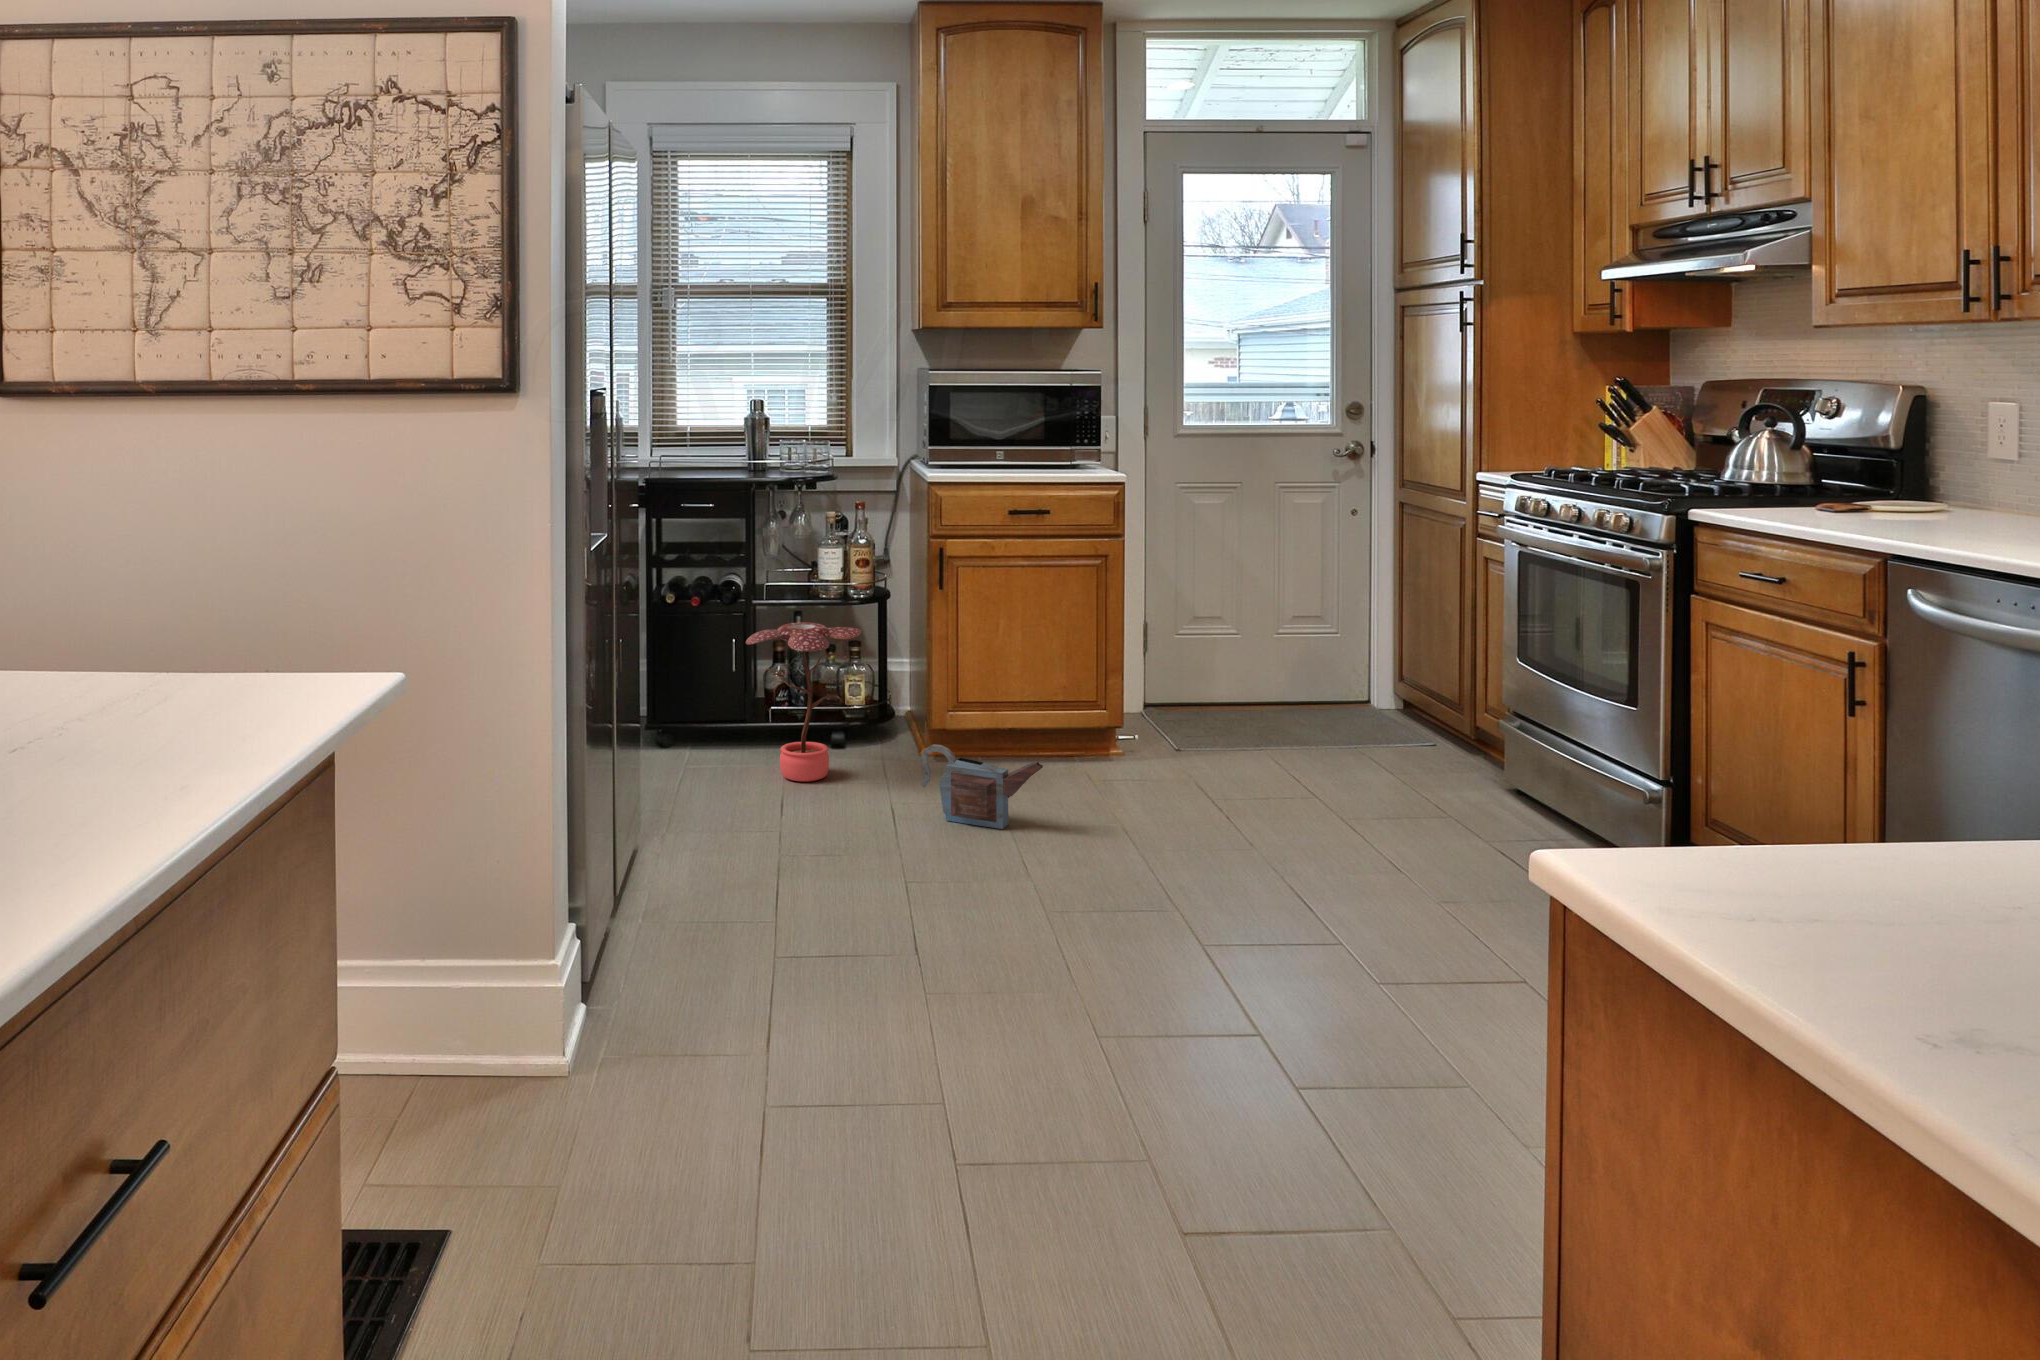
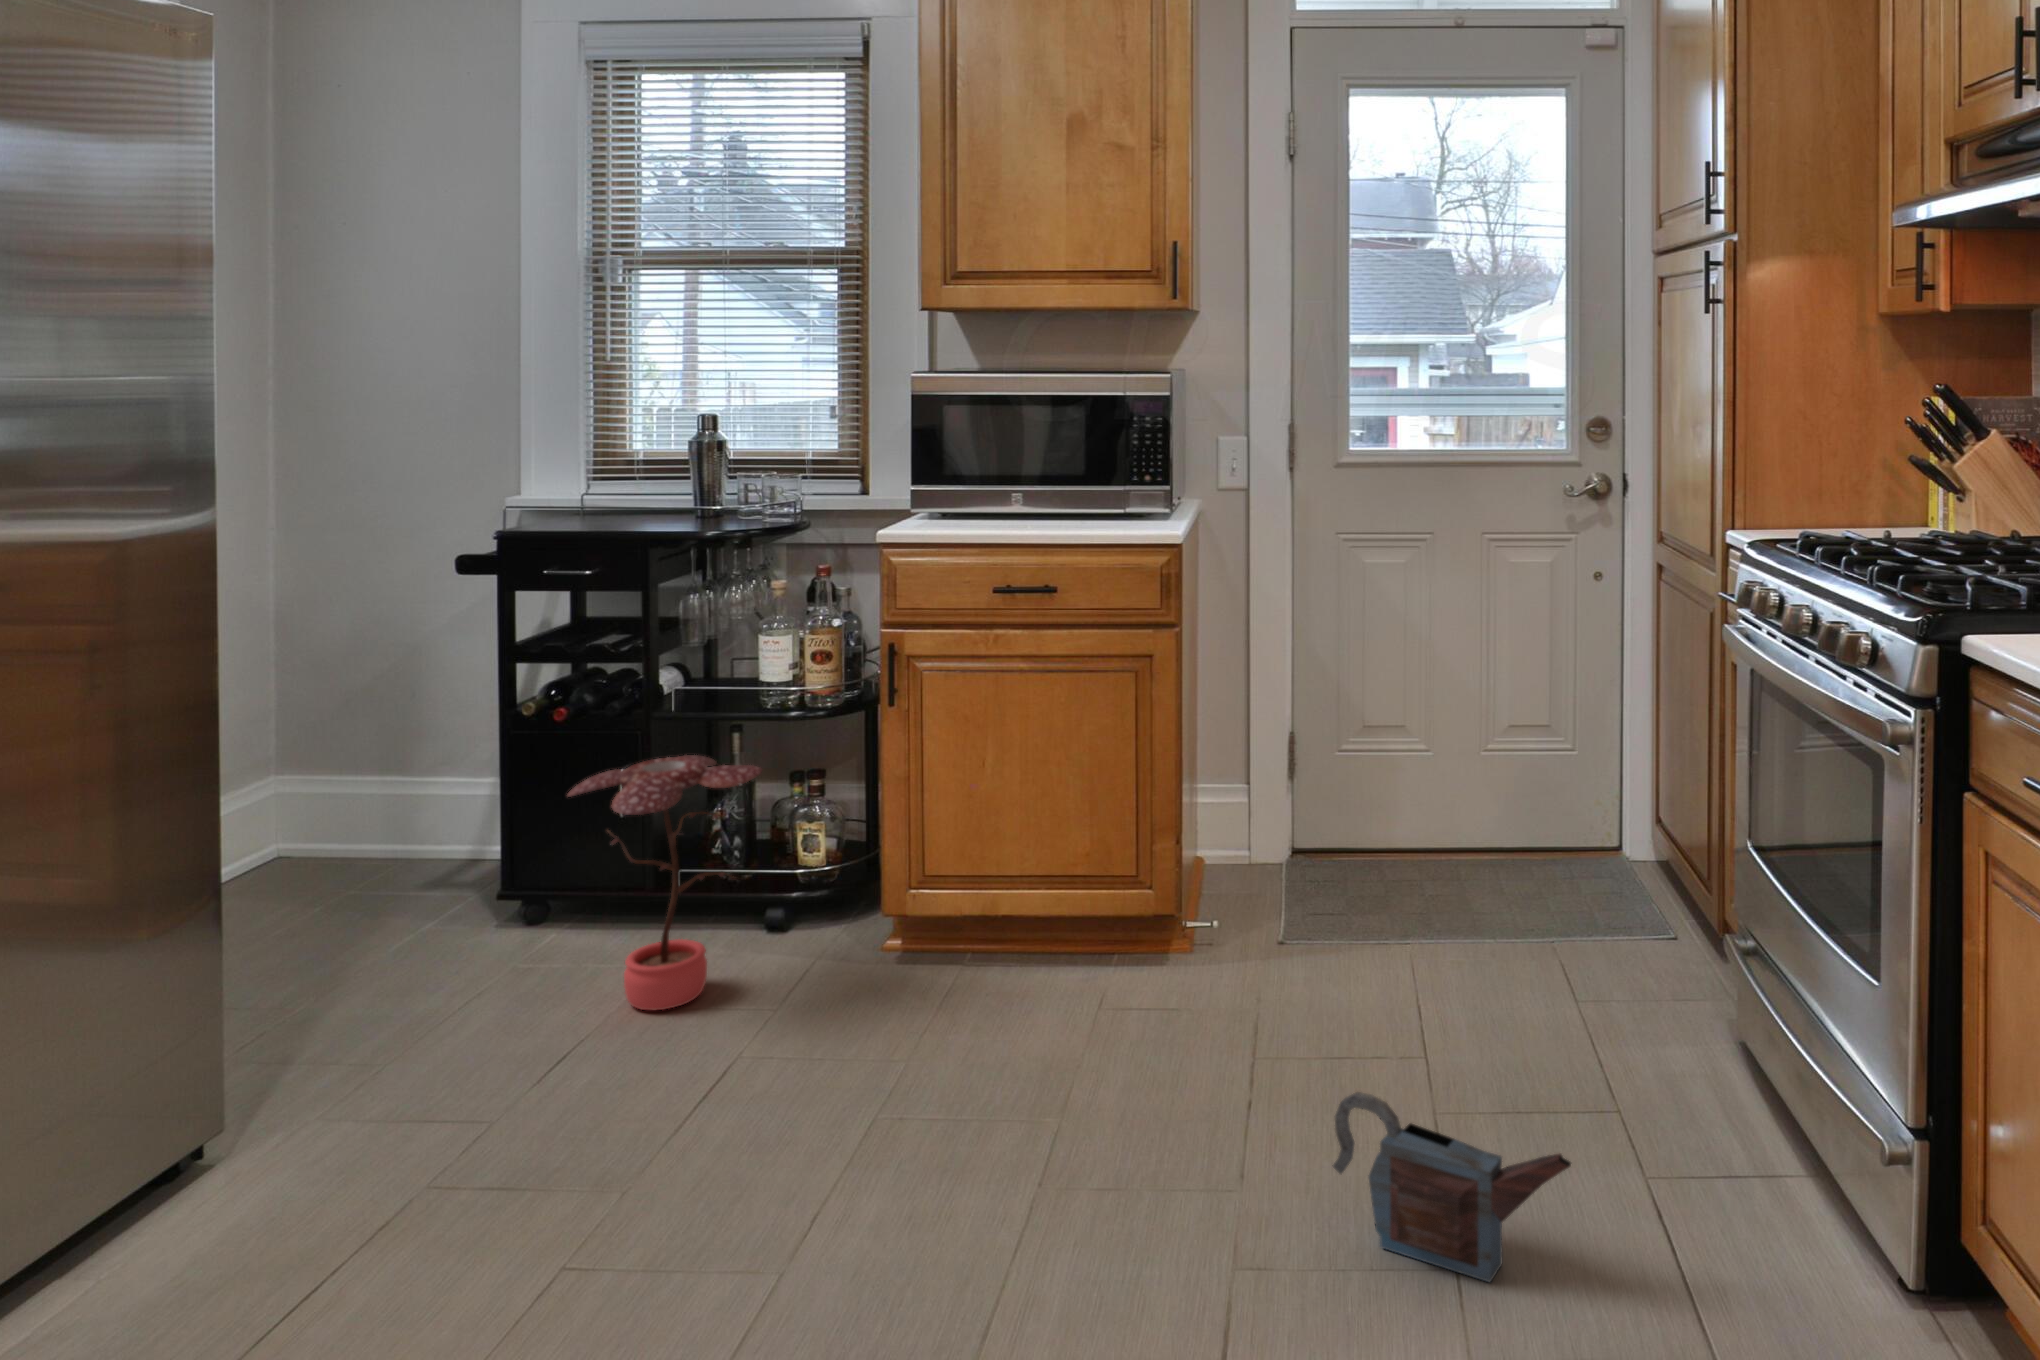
watering can: present [920,744,1043,829] -> present [1332,1092,1571,1282]

